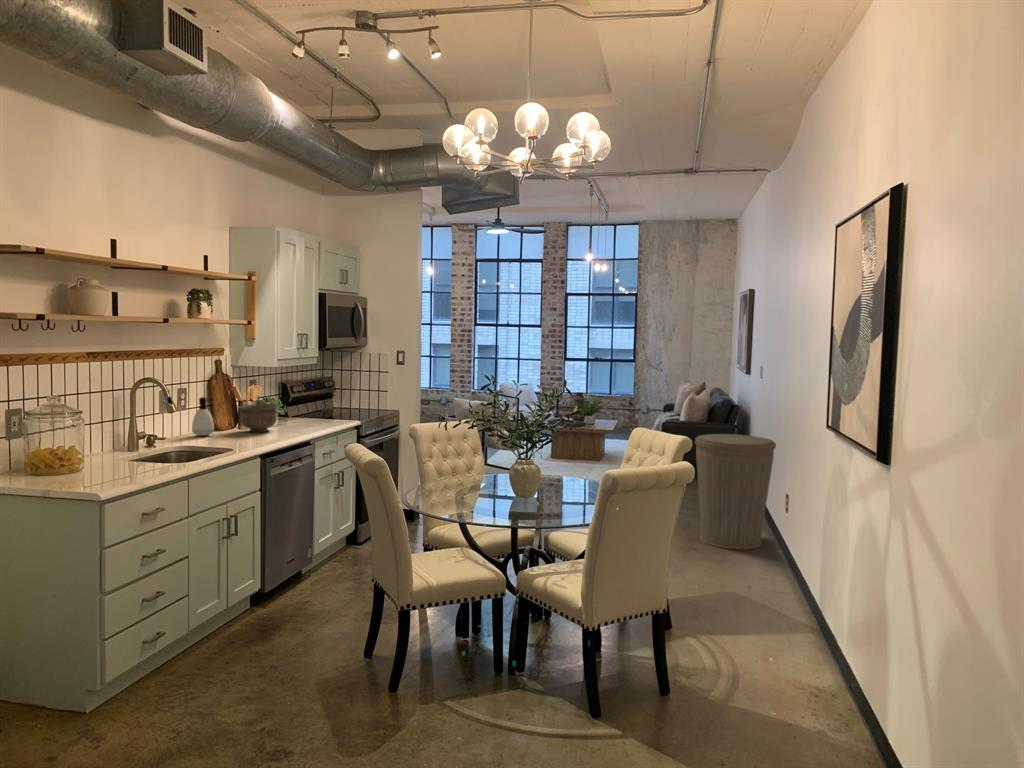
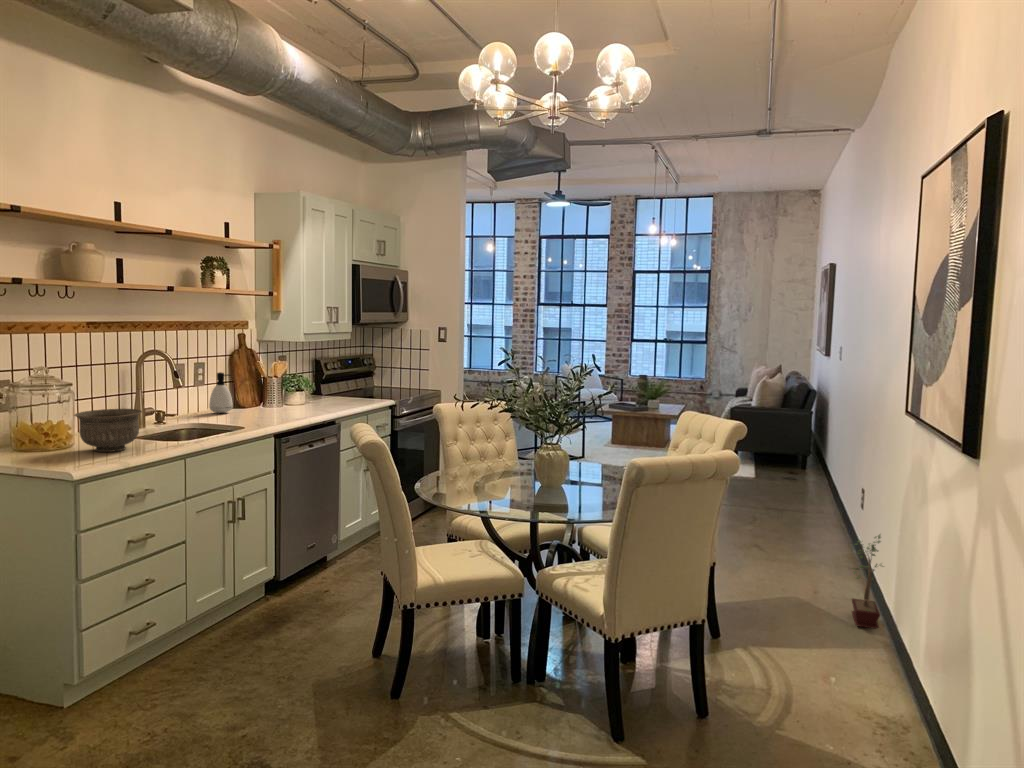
bowl: present [238,404,279,432] -> present [74,409,142,452]
trash can: present [695,434,776,549] -> none [761,420,854,550]
potted plant: none [779,531,809,615] -> present [852,534,881,629]

